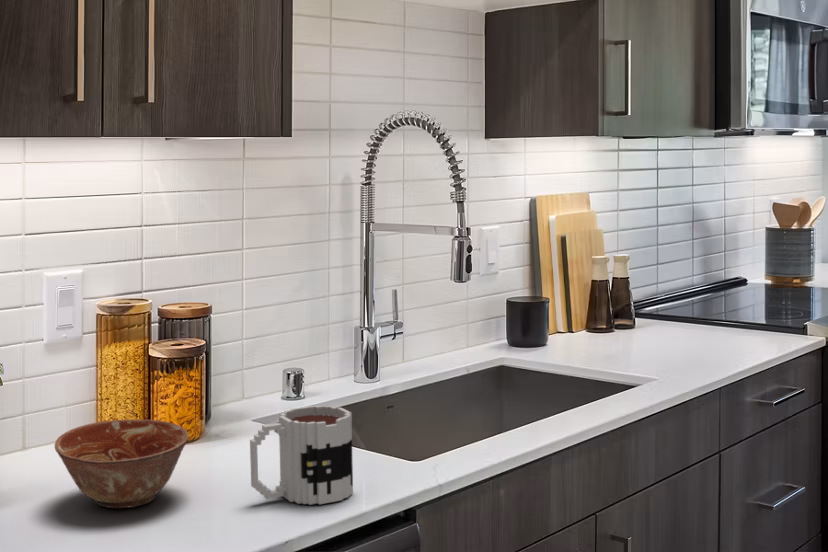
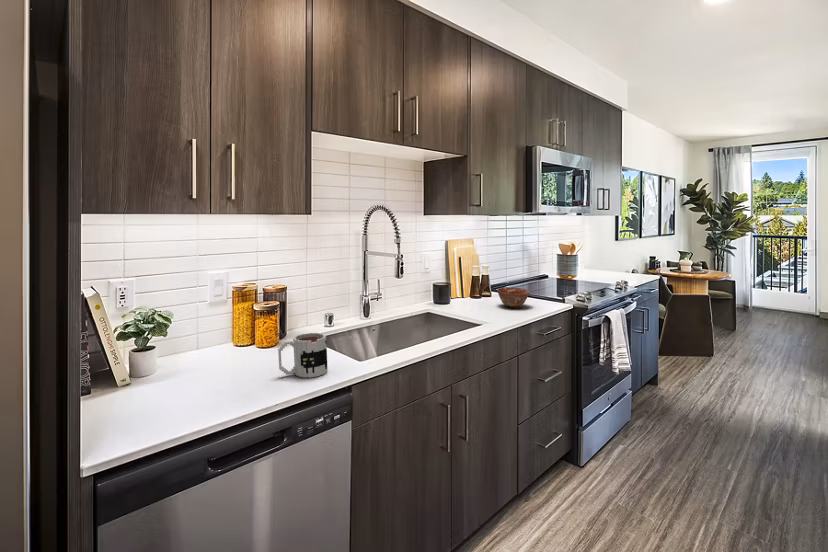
ceramic bowl: present [55,419,189,508] -> present [497,287,530,308]

